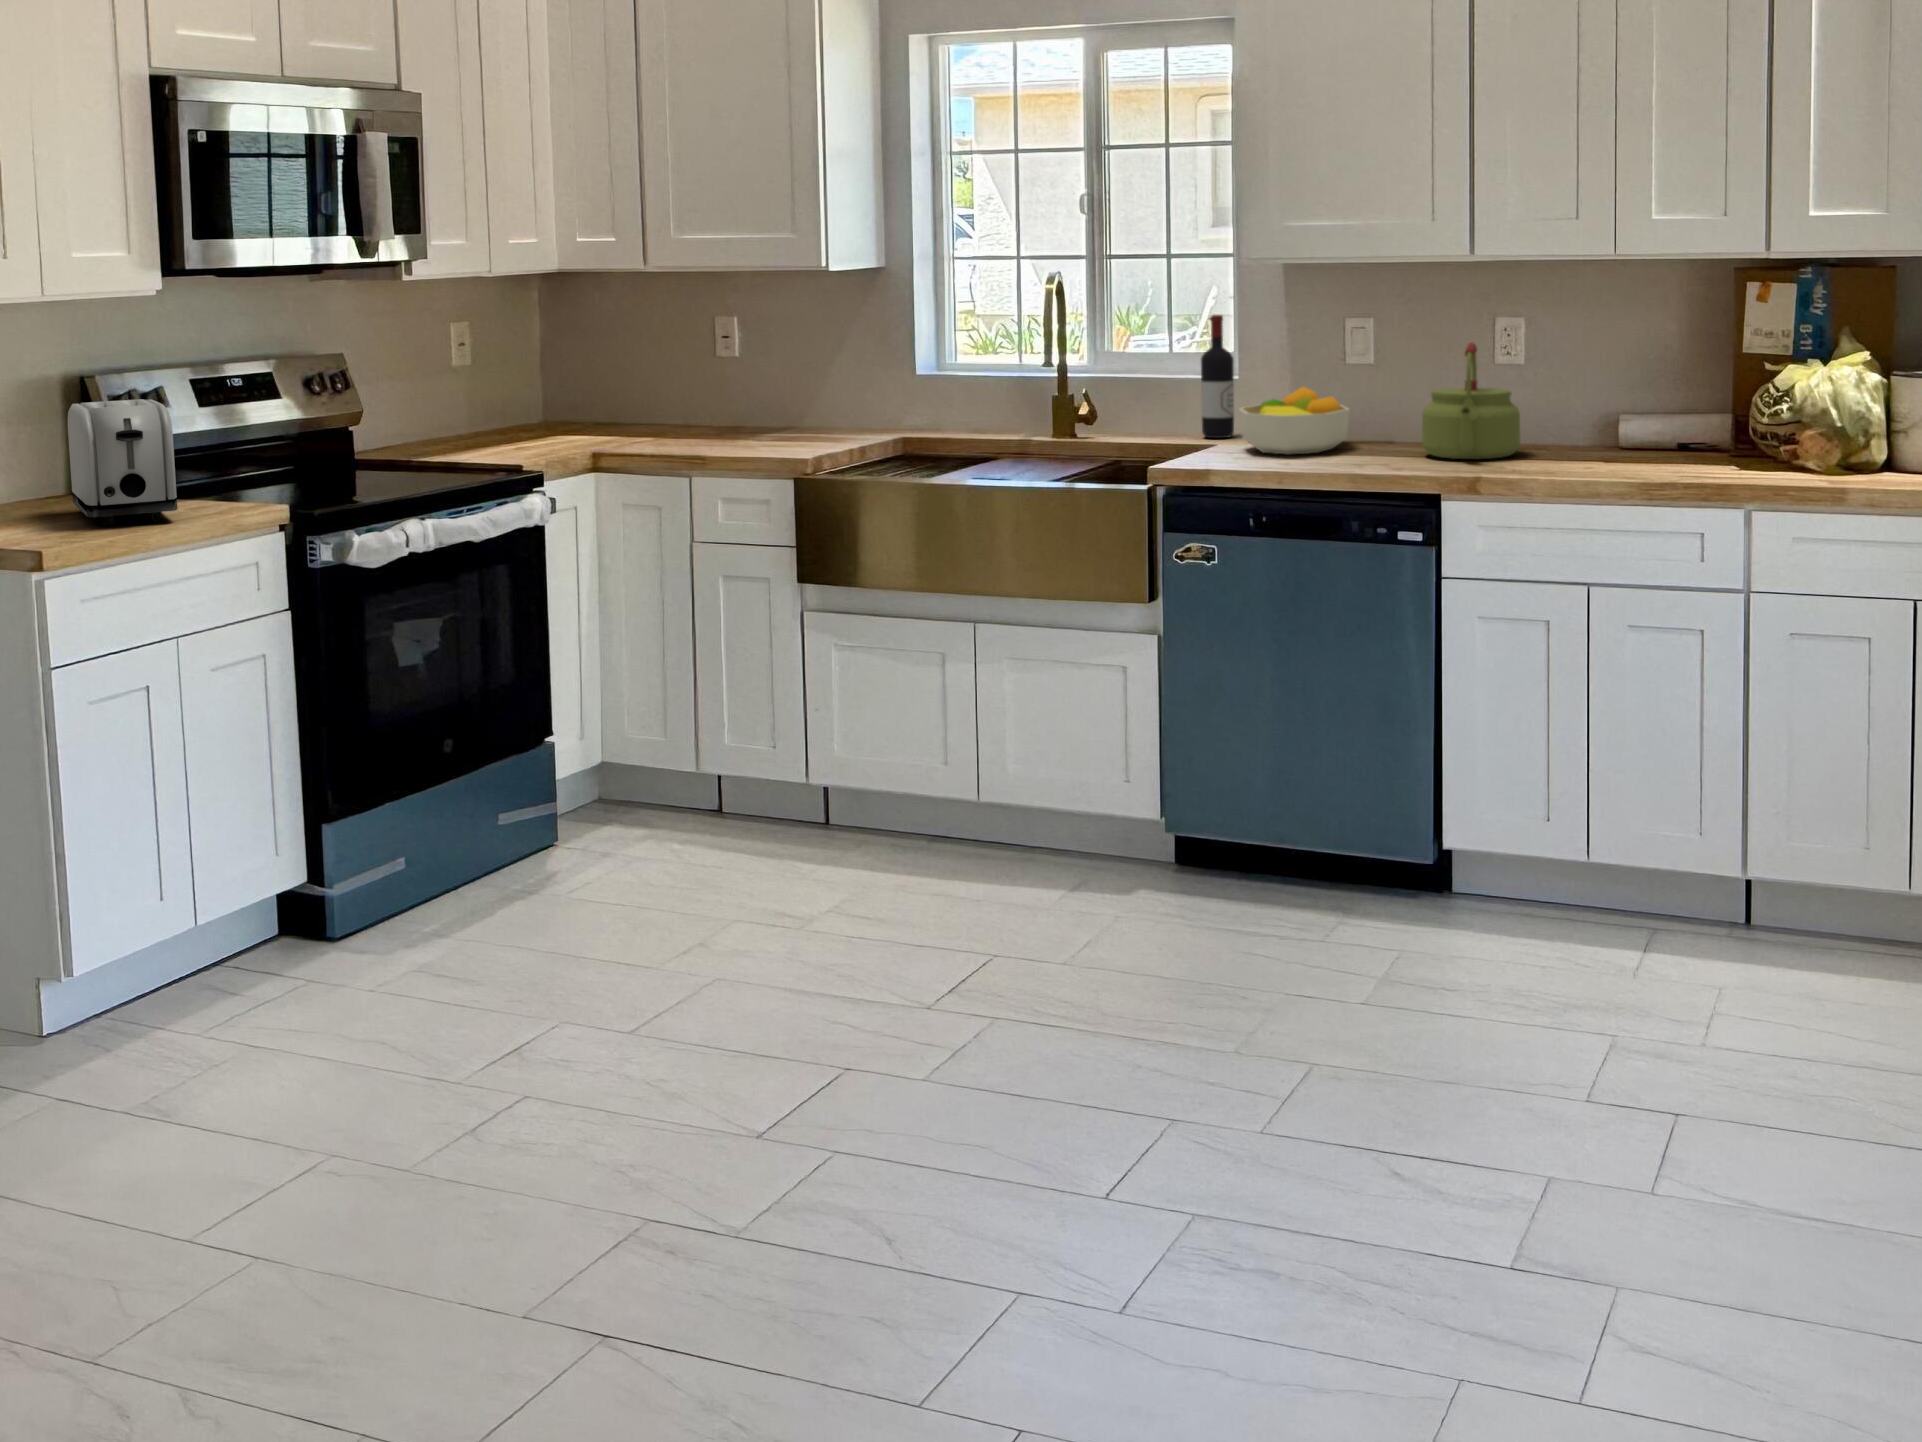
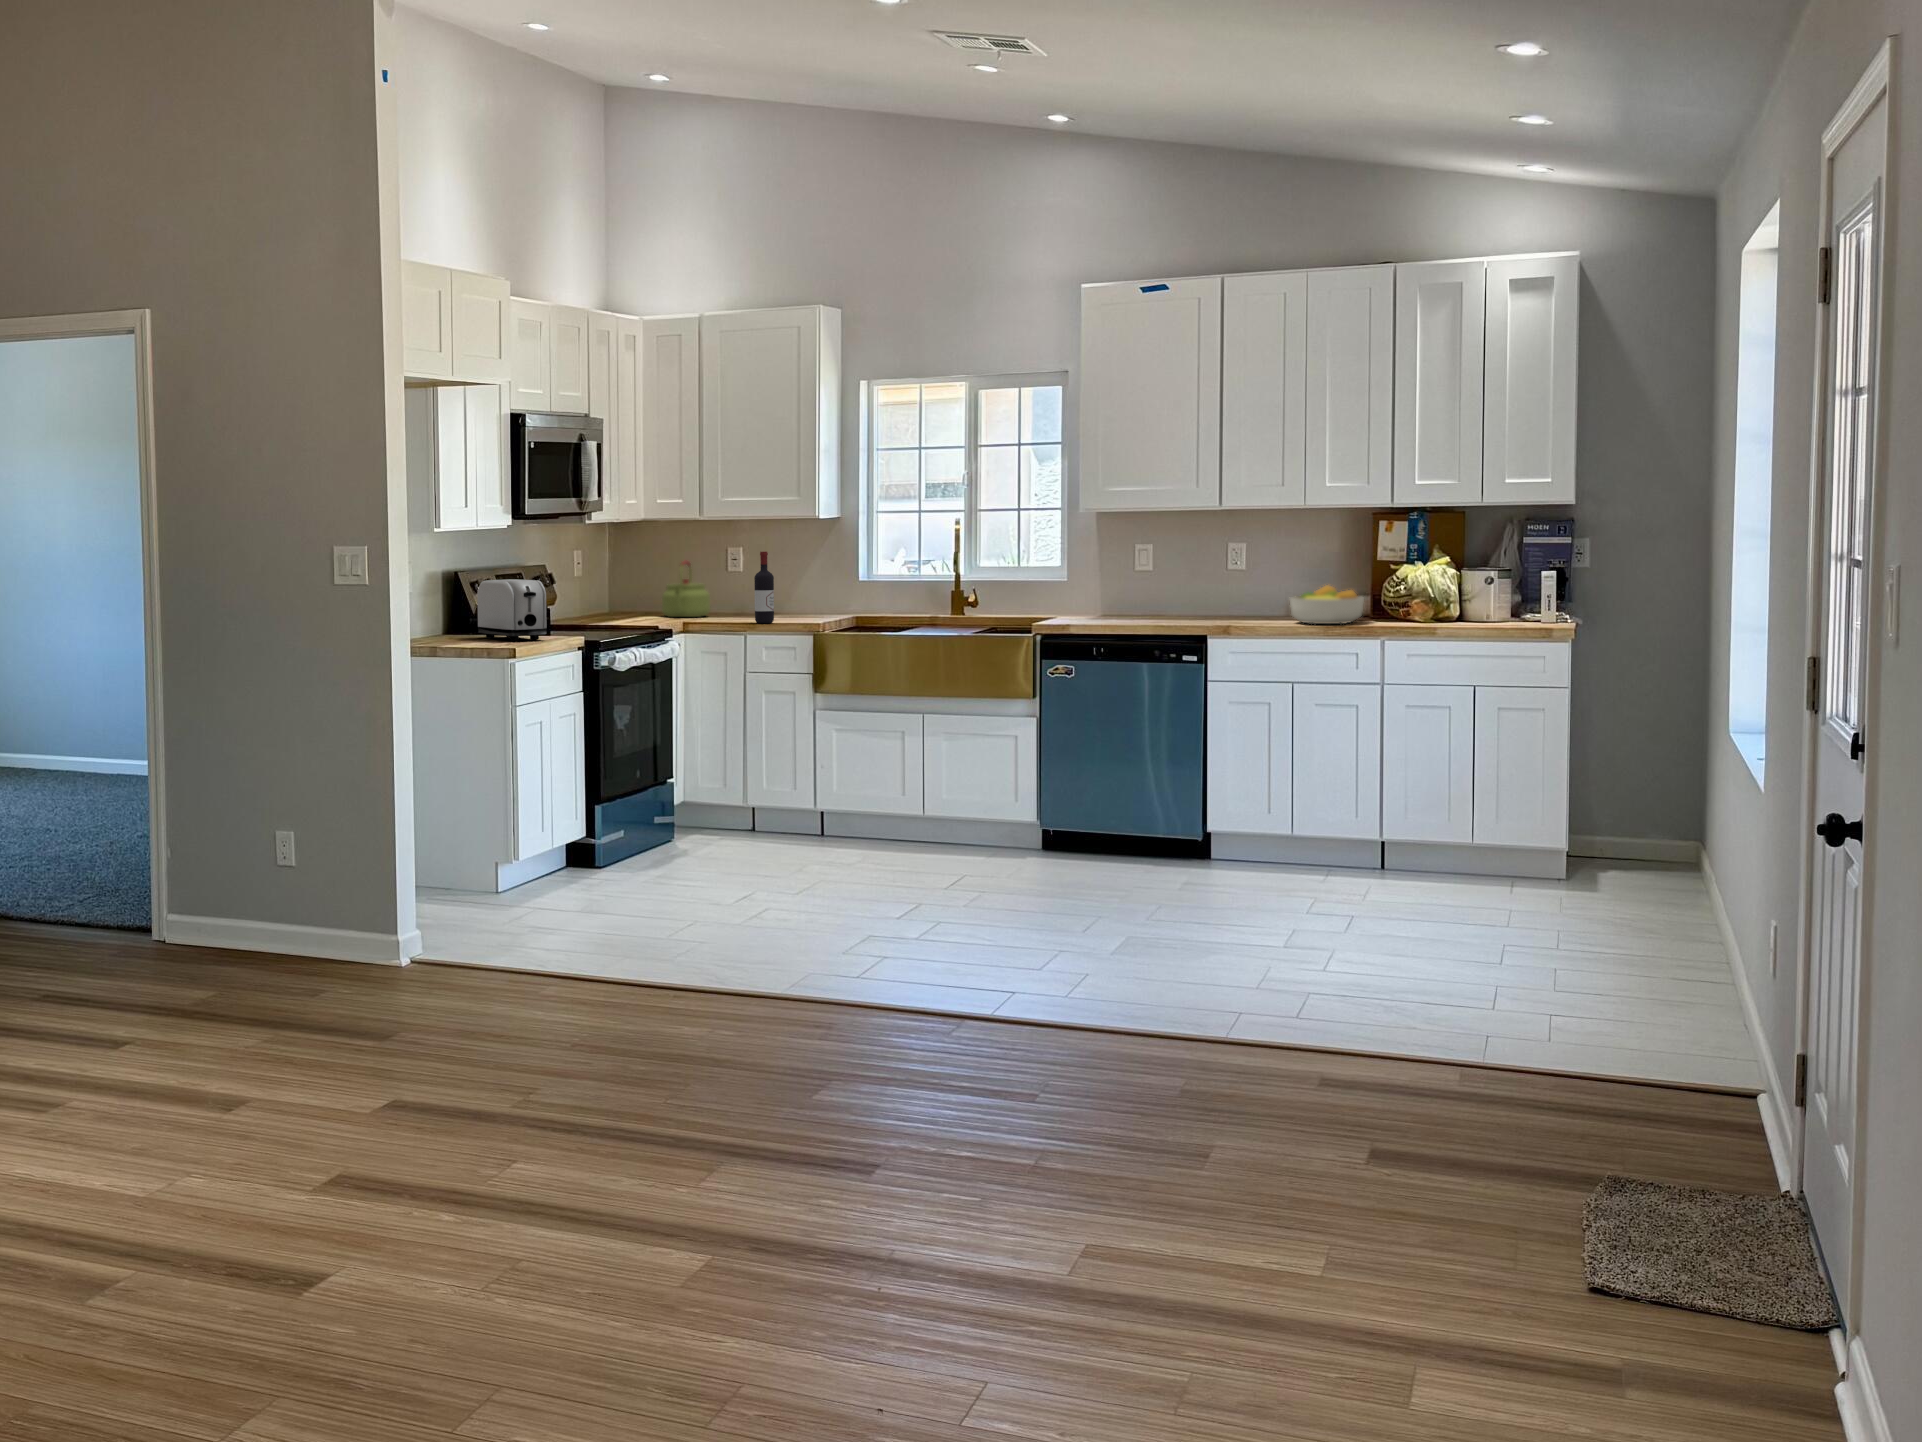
wine bottle: present [1201,315,1234,438] -> present [754,552,774,623]
kettle: present [1422,342,1520,459] -> present [662,561,710,617]
fruit bowl: present [1239,387,1350,455] -> present [1290,585,1364,624]

